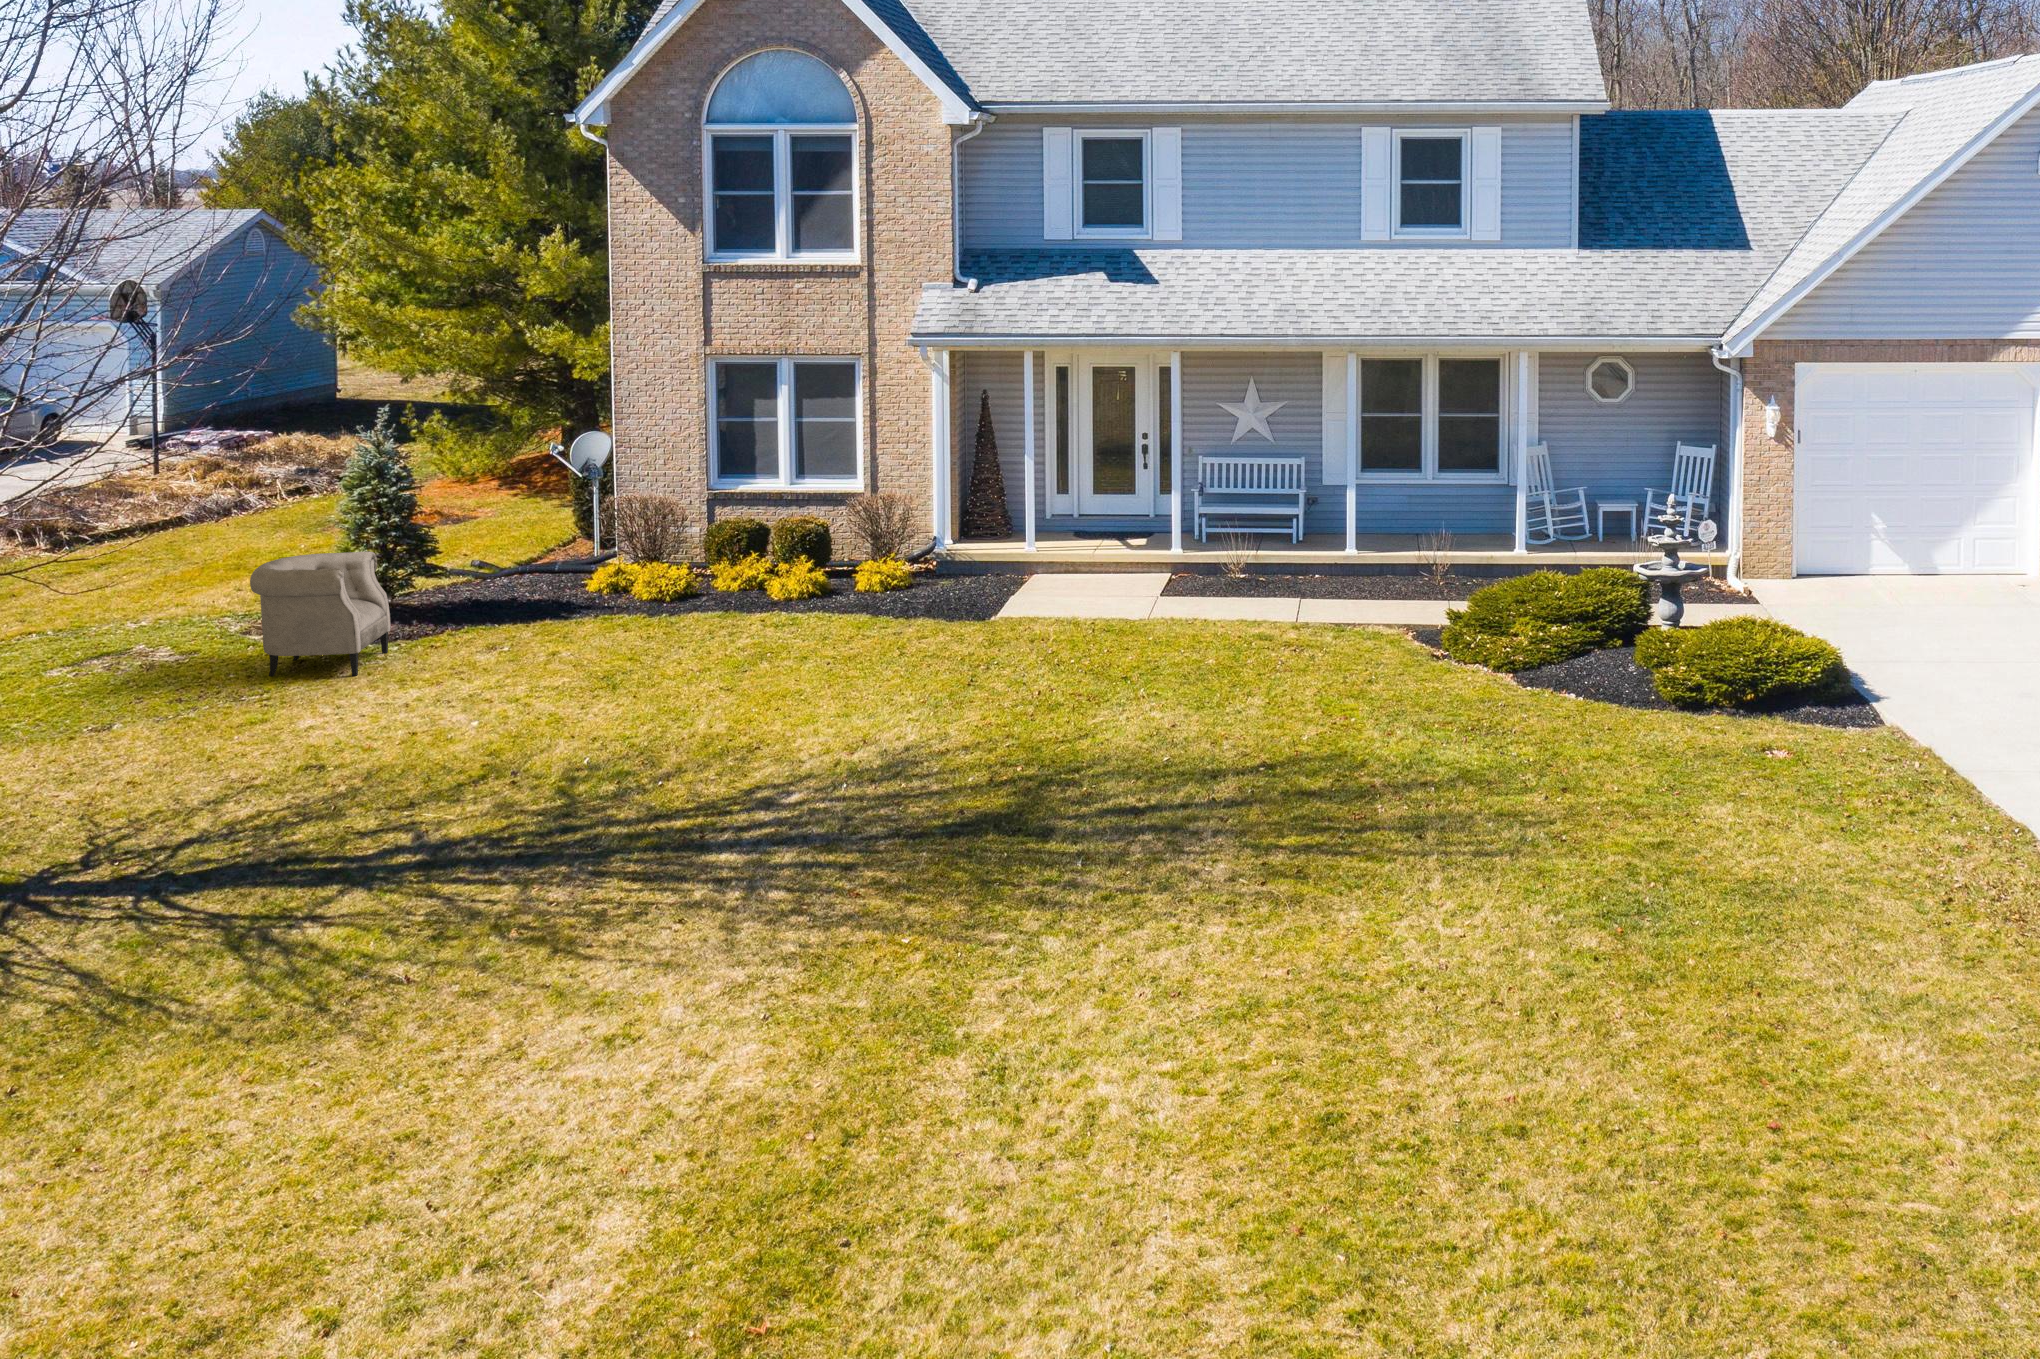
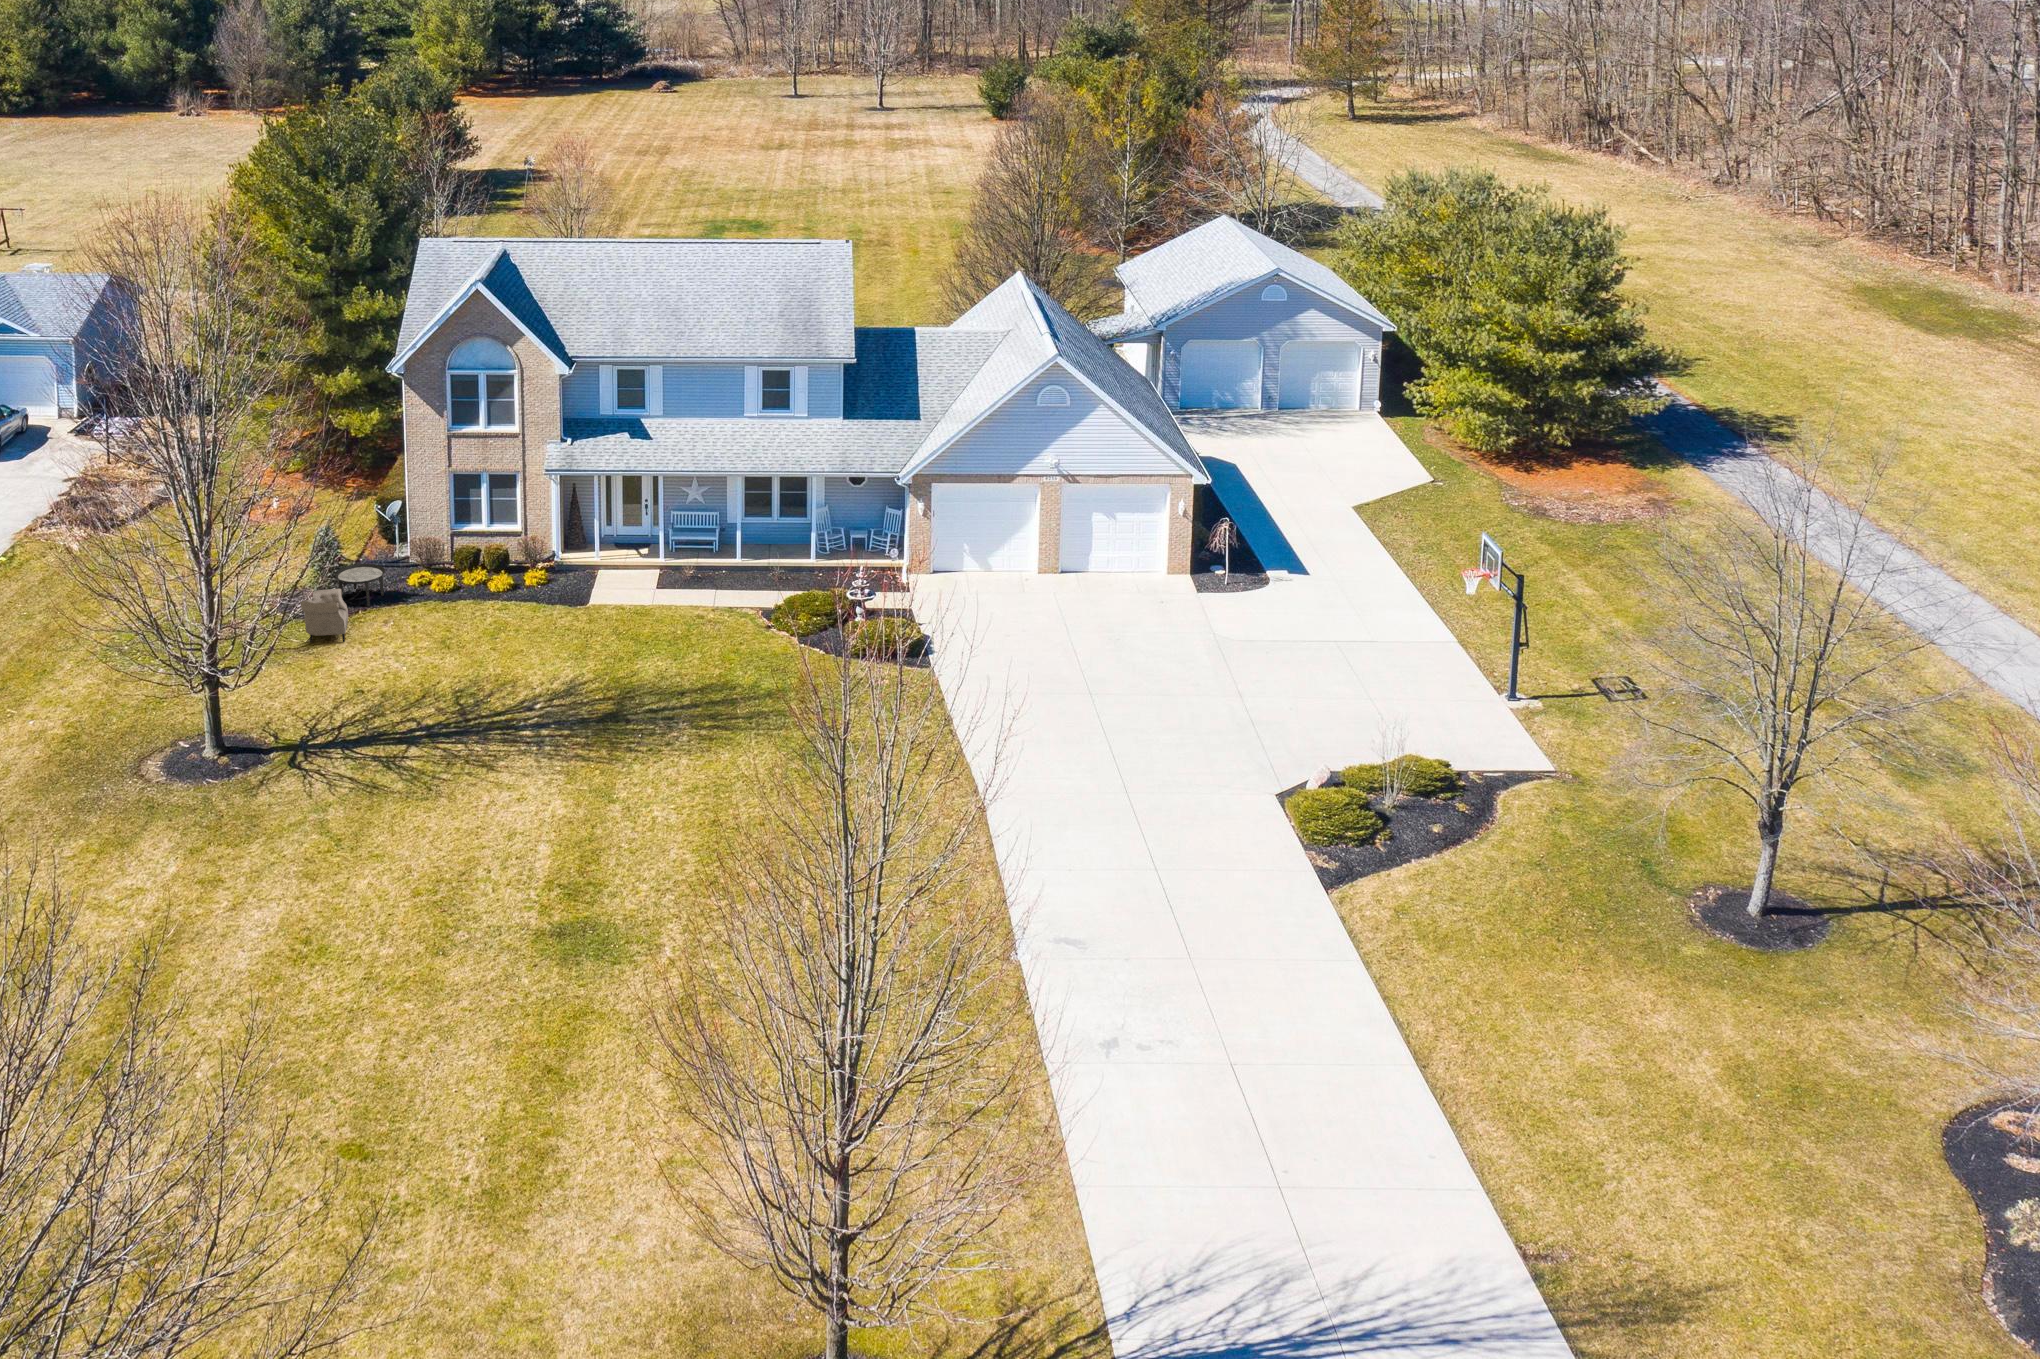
round table: none [398,535,523,622] -> present [335,564,385,607]

